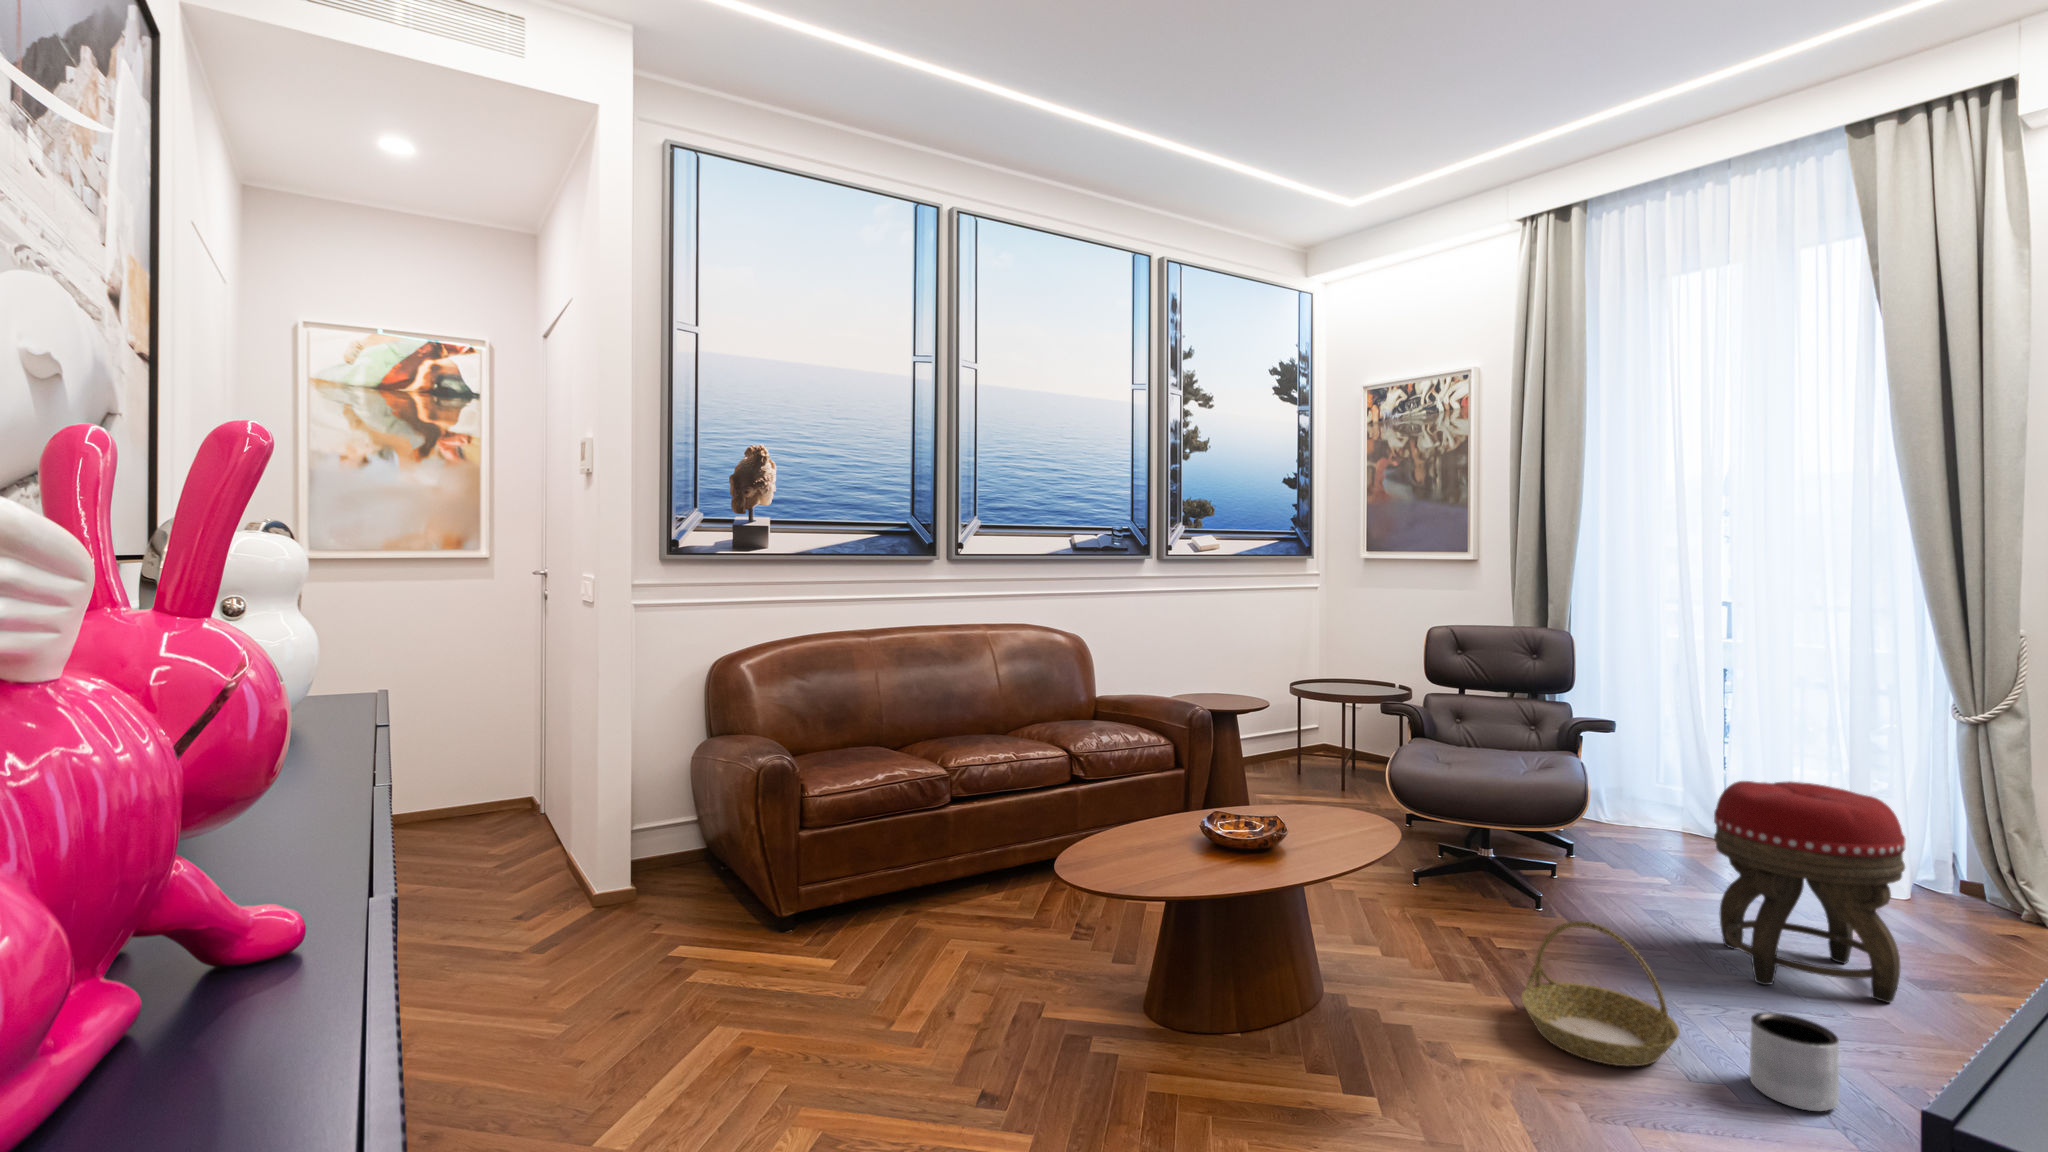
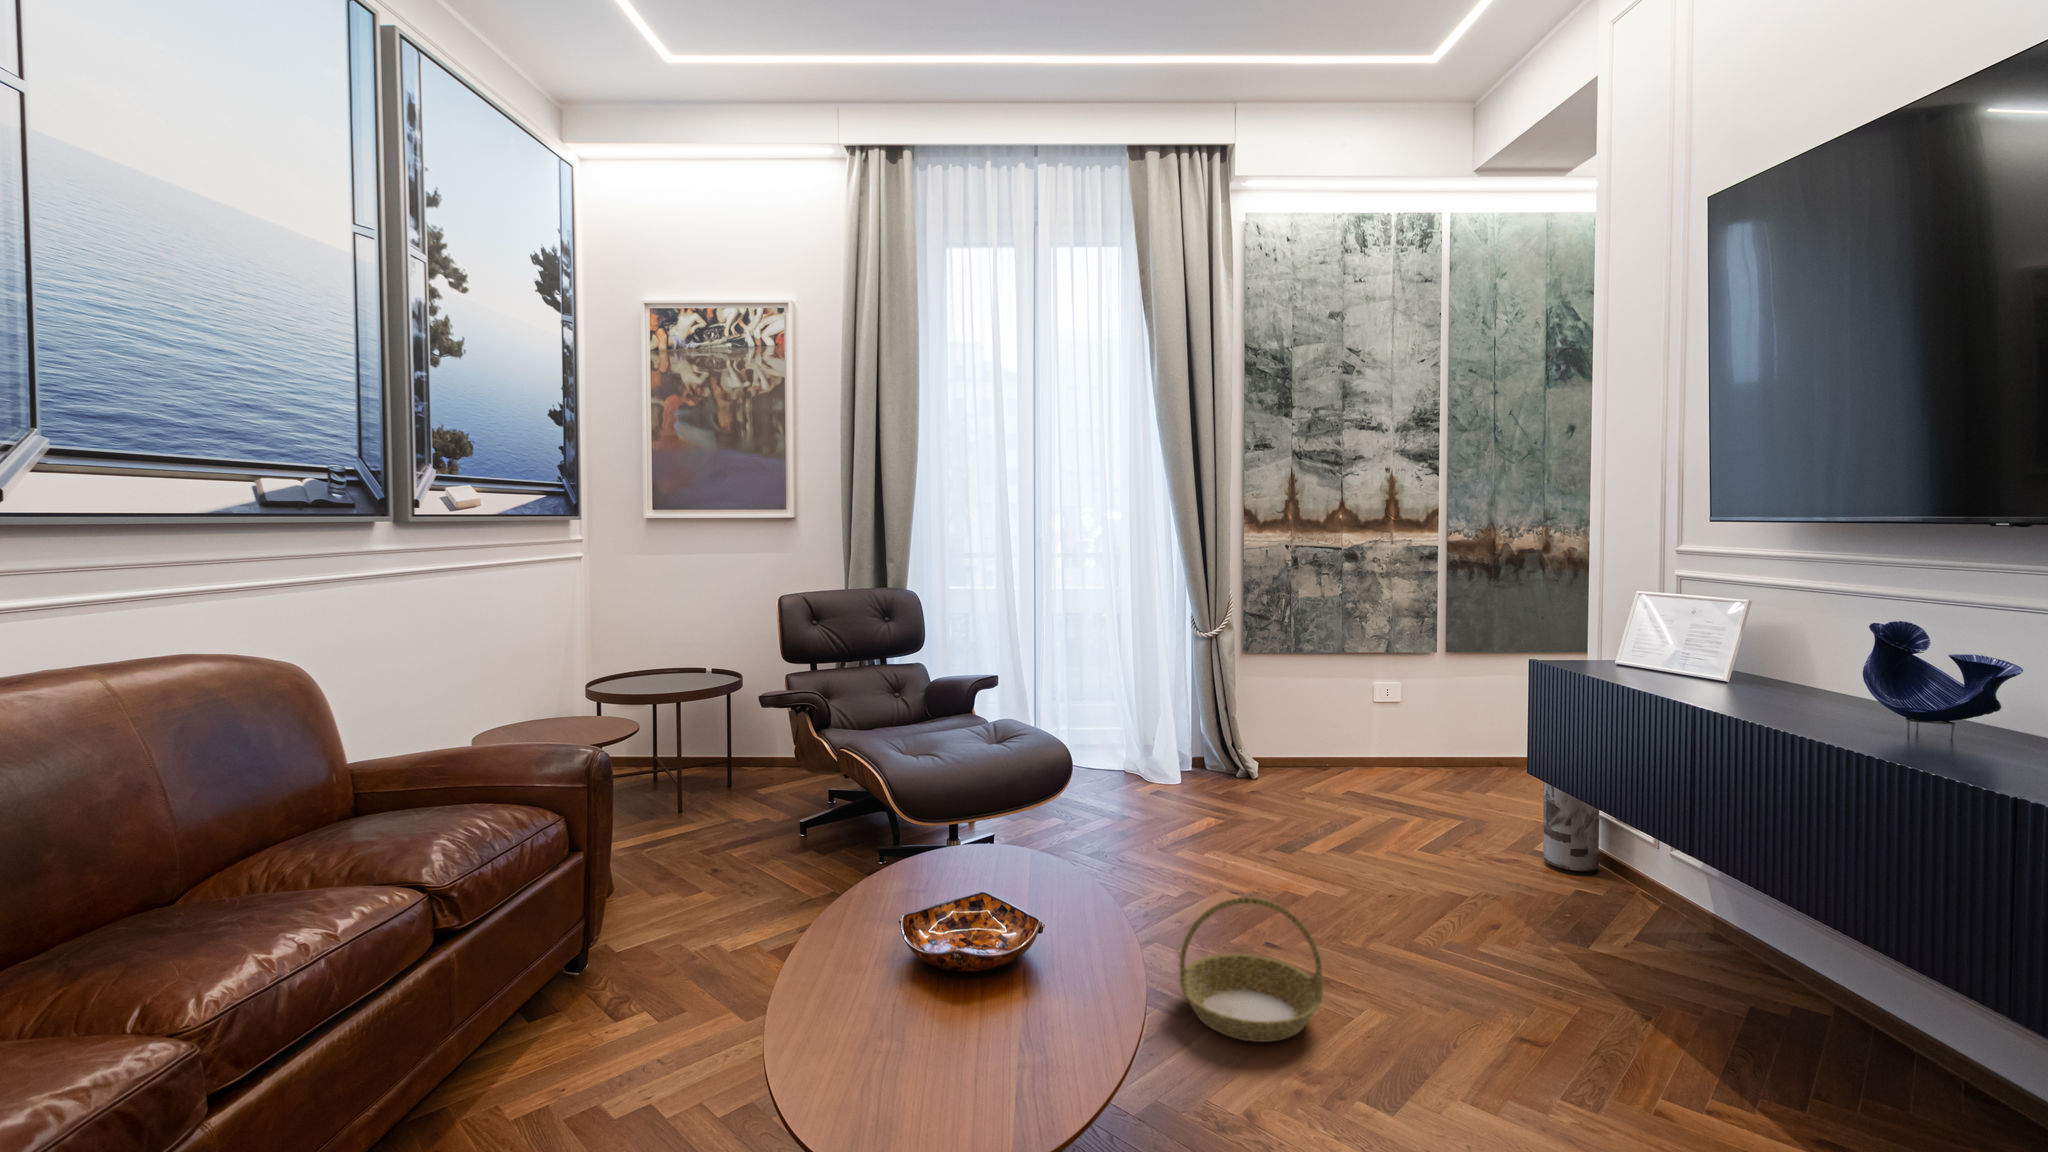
footstool: present [1714,781,1905,1003] -> none [1164,710,1295,895]
planter: present [1749,1012,1839,1111] -> none [1345,920,1411,1002]

